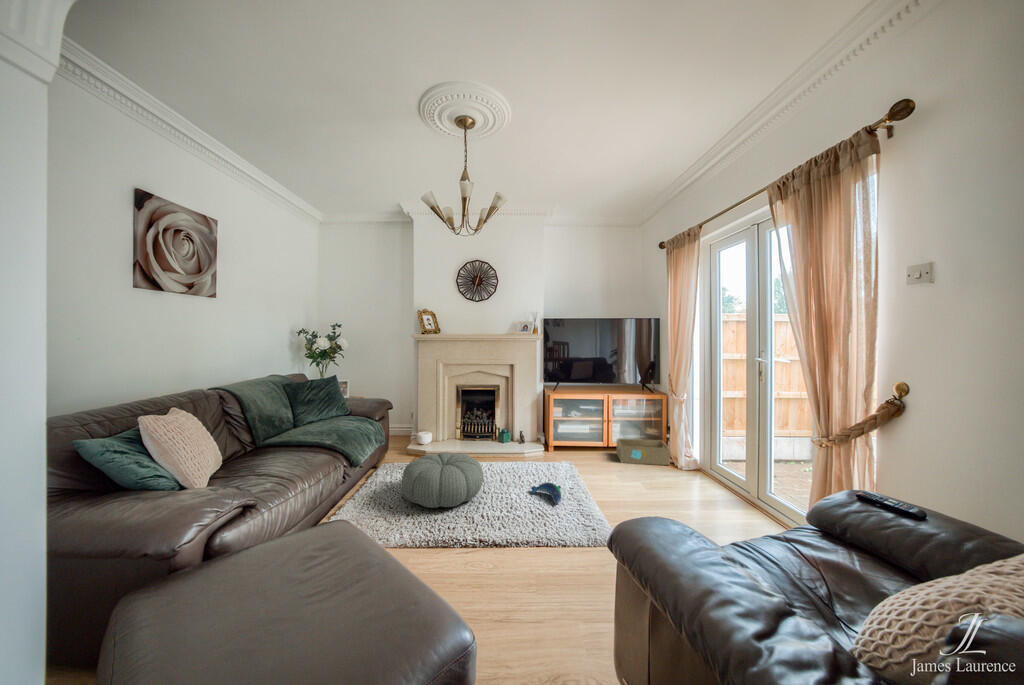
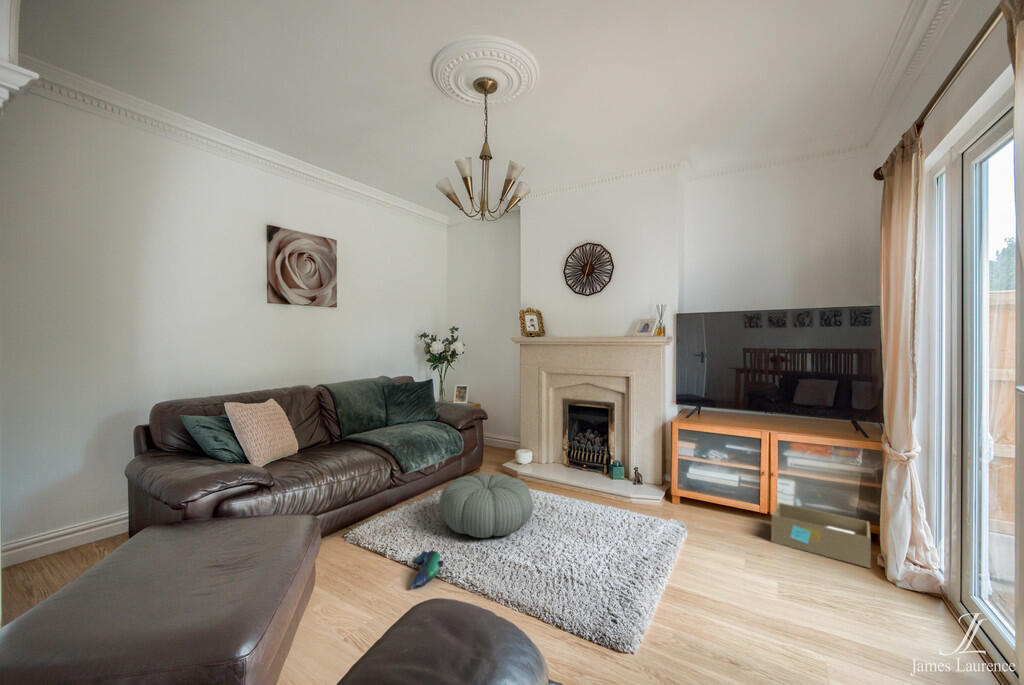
plush toy: present [531,482,561,505] -> present [410,551,444,589]

